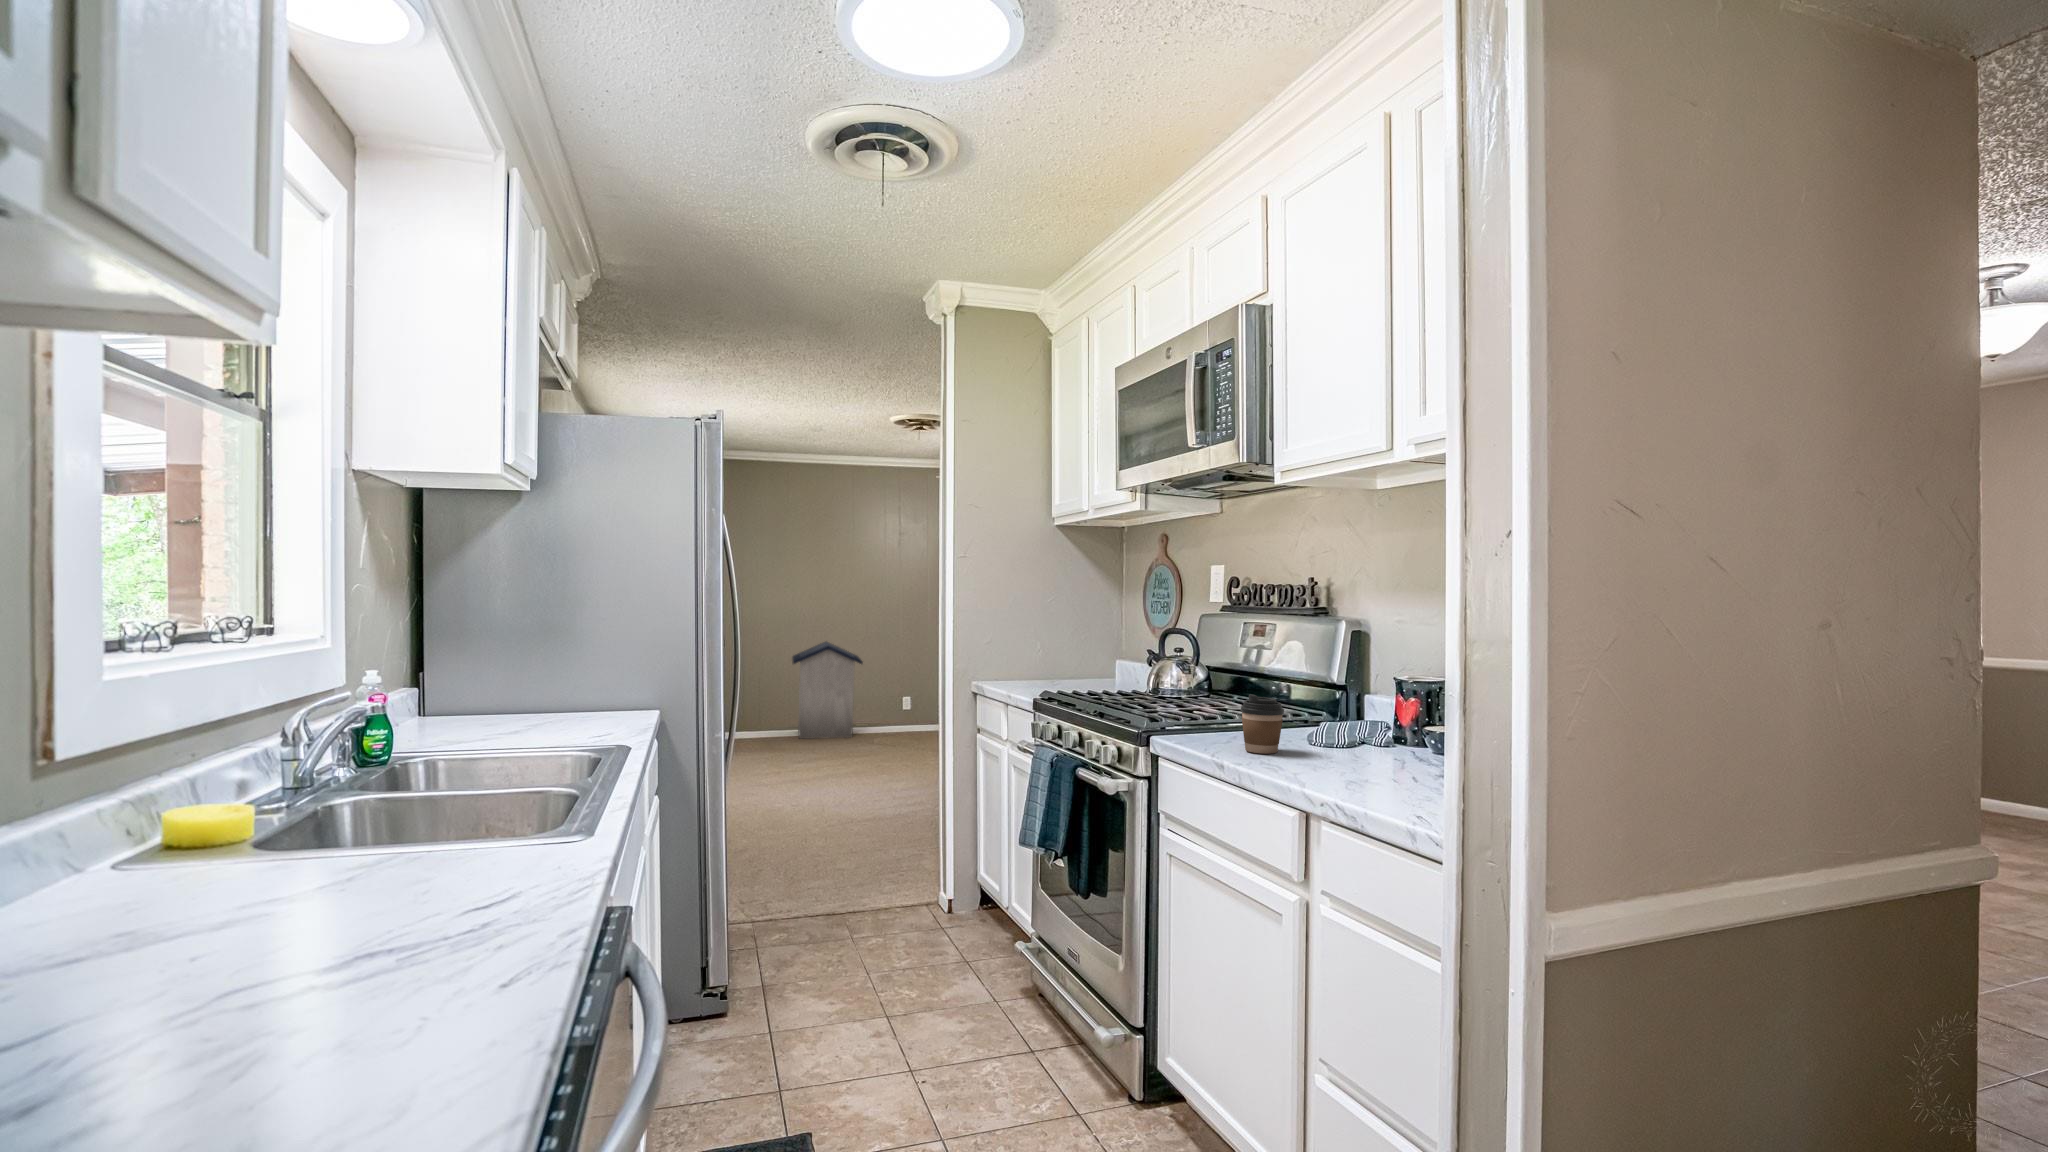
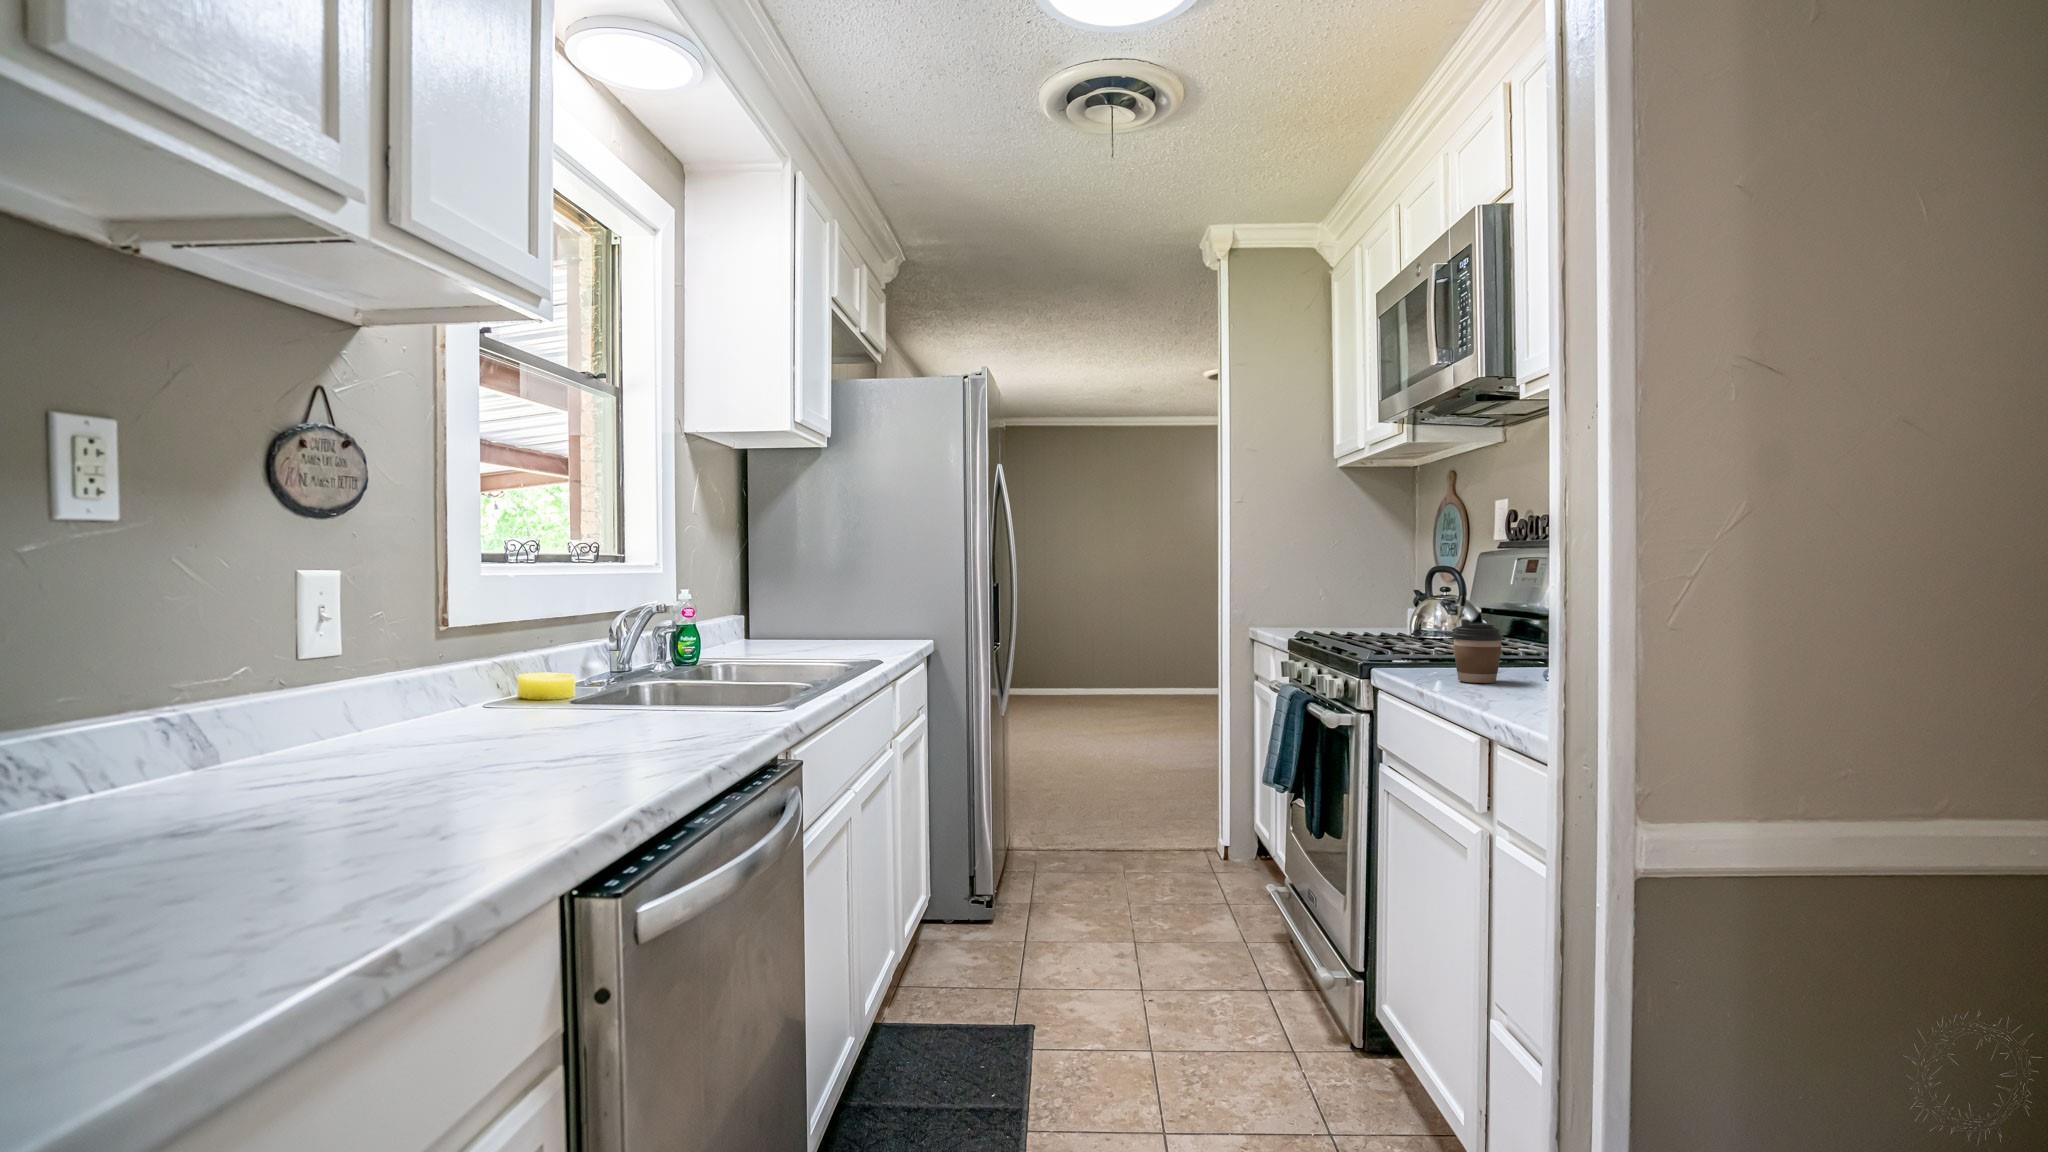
trash can: present [792,642,863,739] -> none [1119,608,1187,704]

